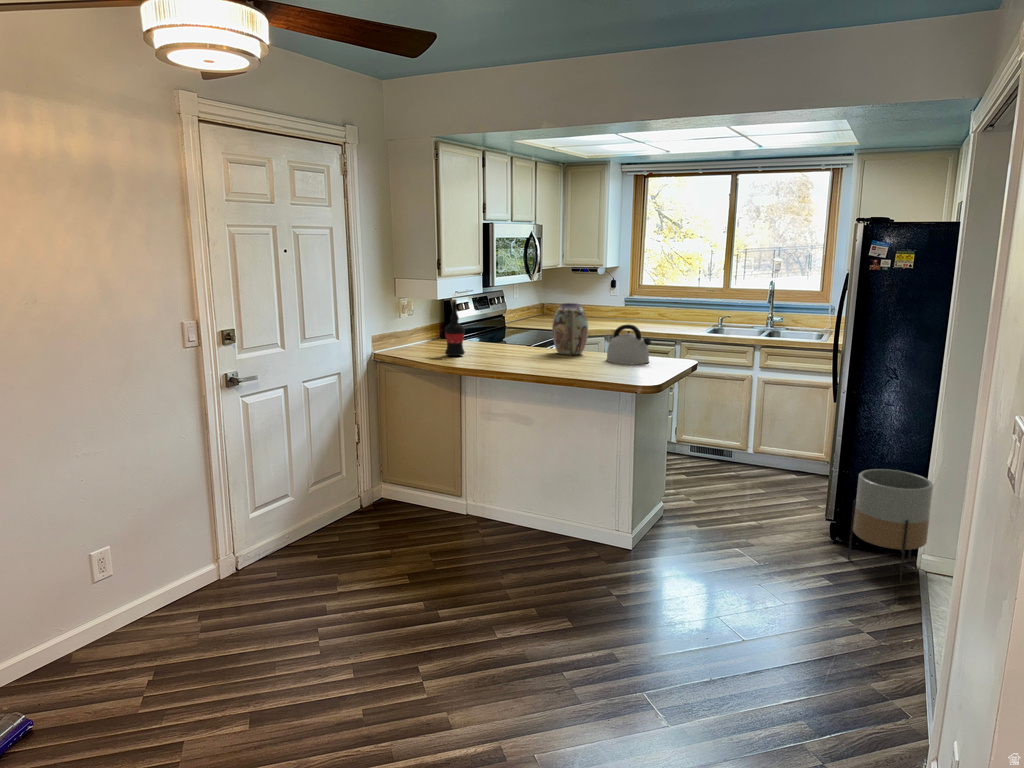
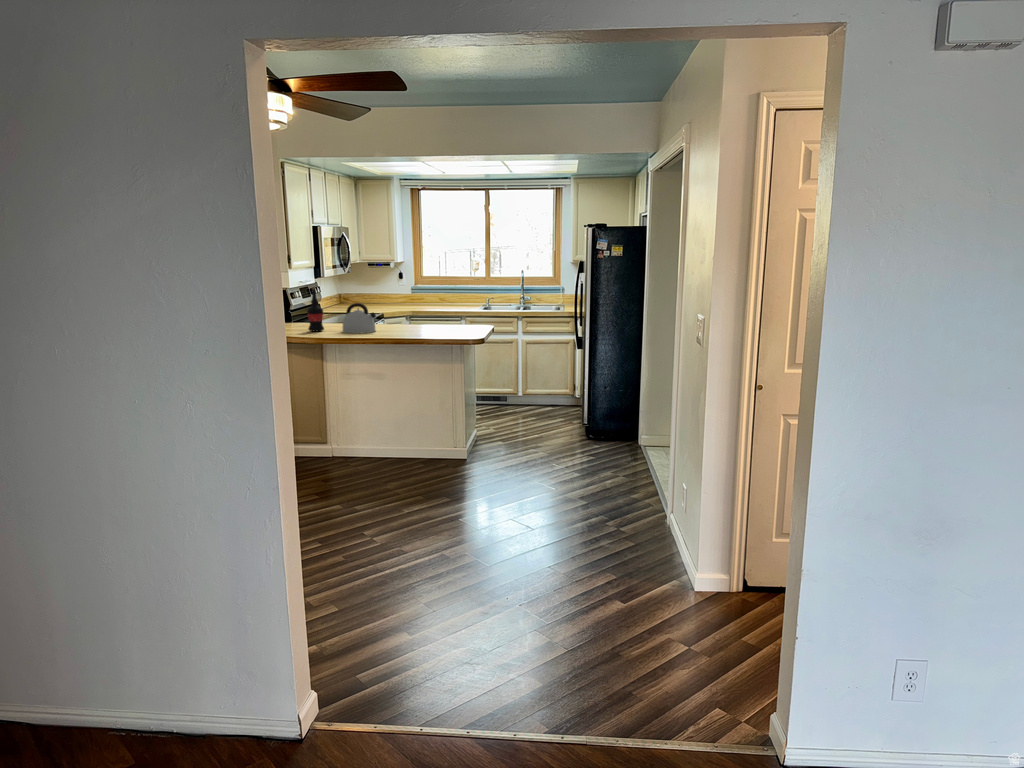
vase: present [552,303,588,355] -> none [384,288,411,327]
kettle: present [606,324,651,364] -> present [343,303,376,333]
planter: present [848,469,933,583] -> none [600,385,644,452]

